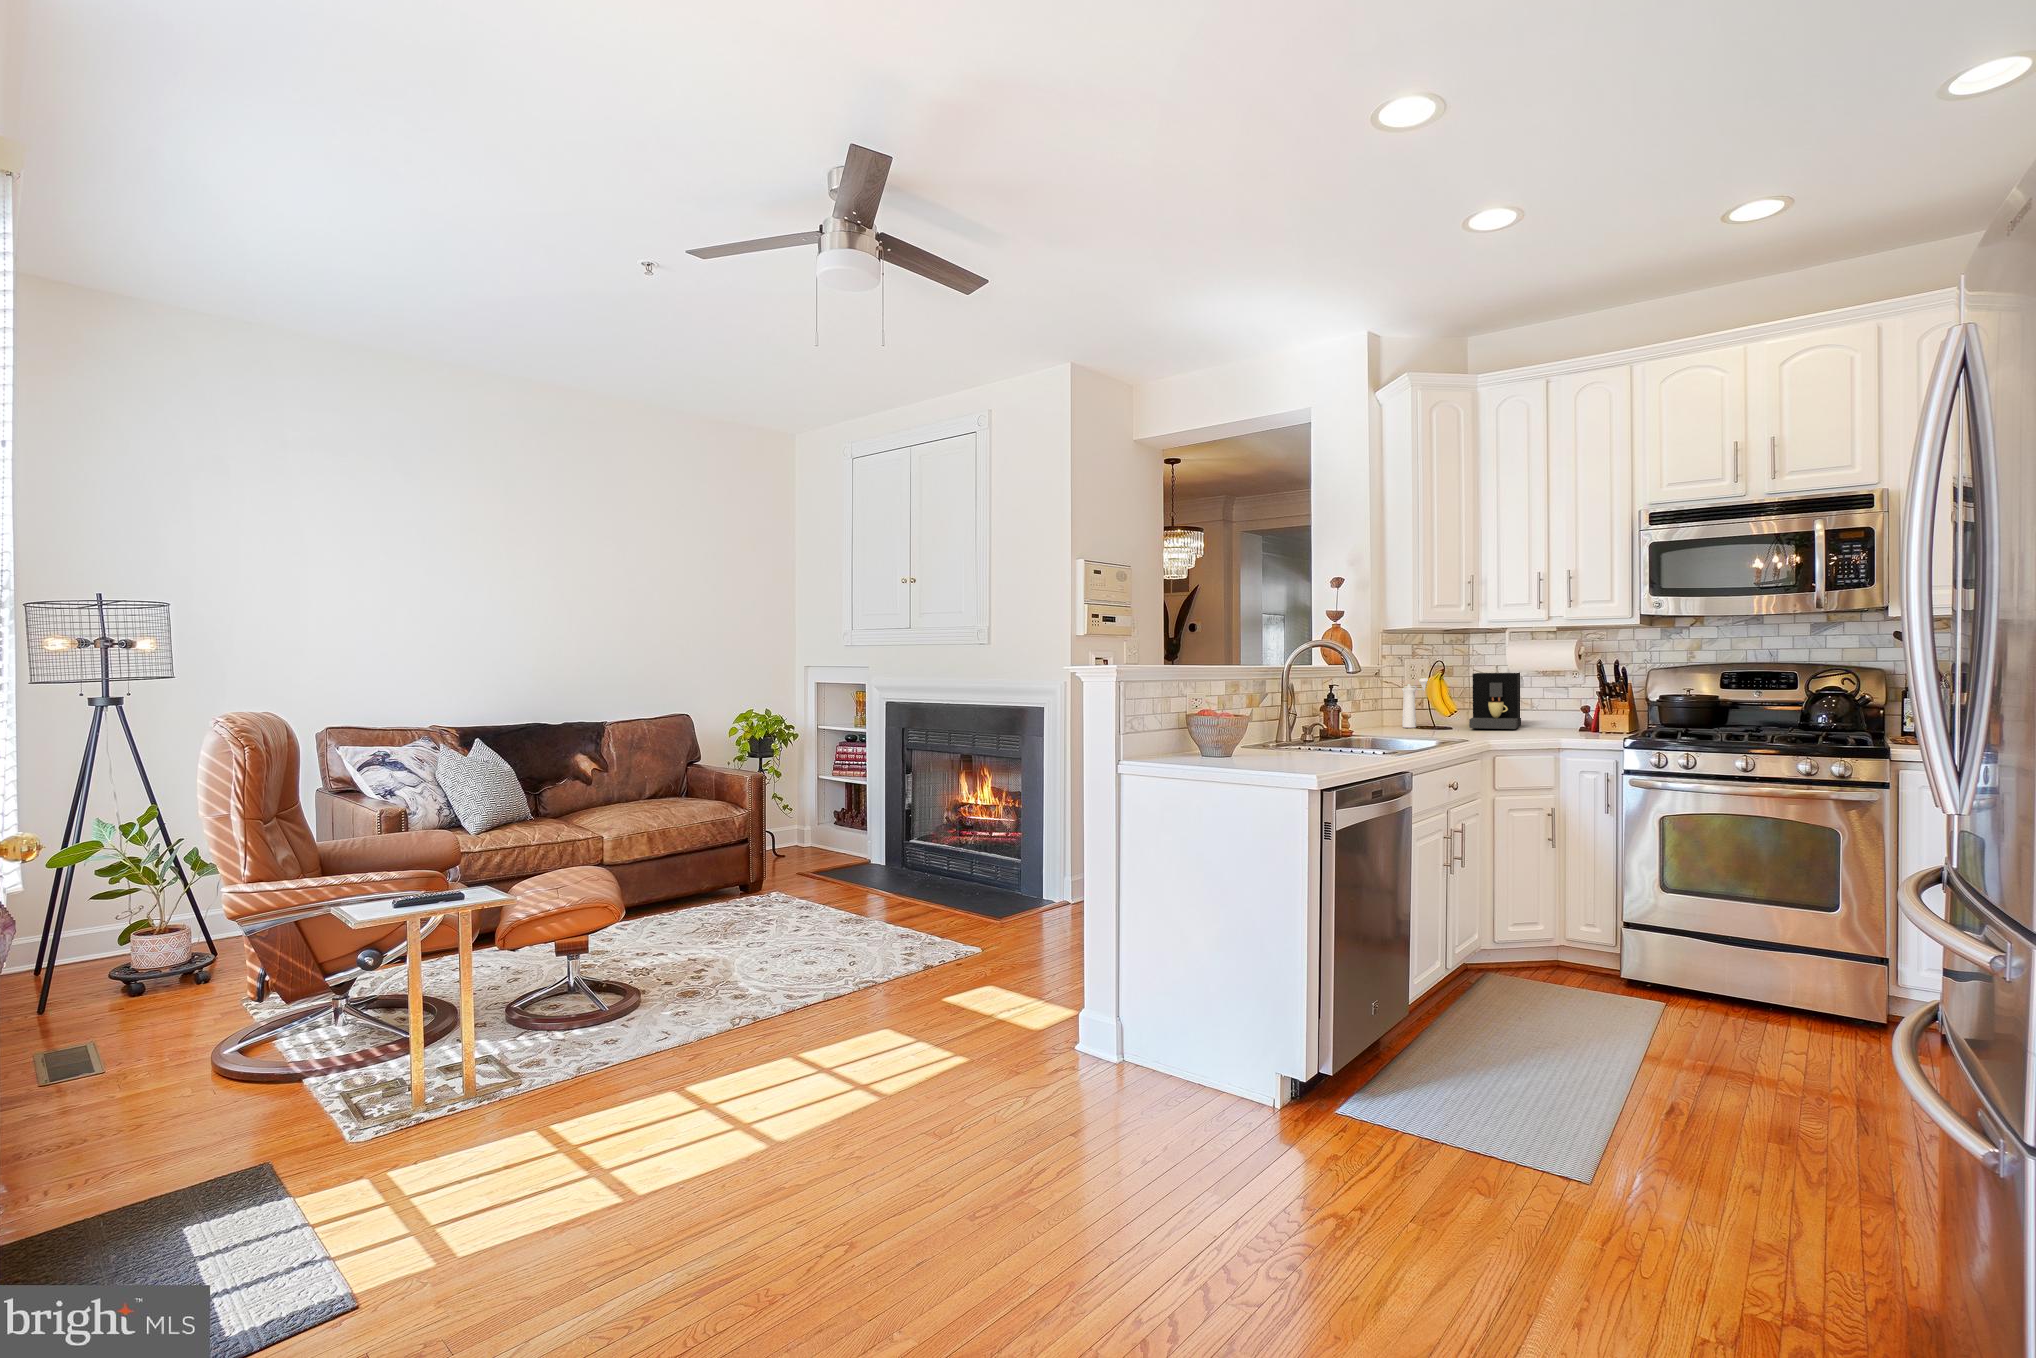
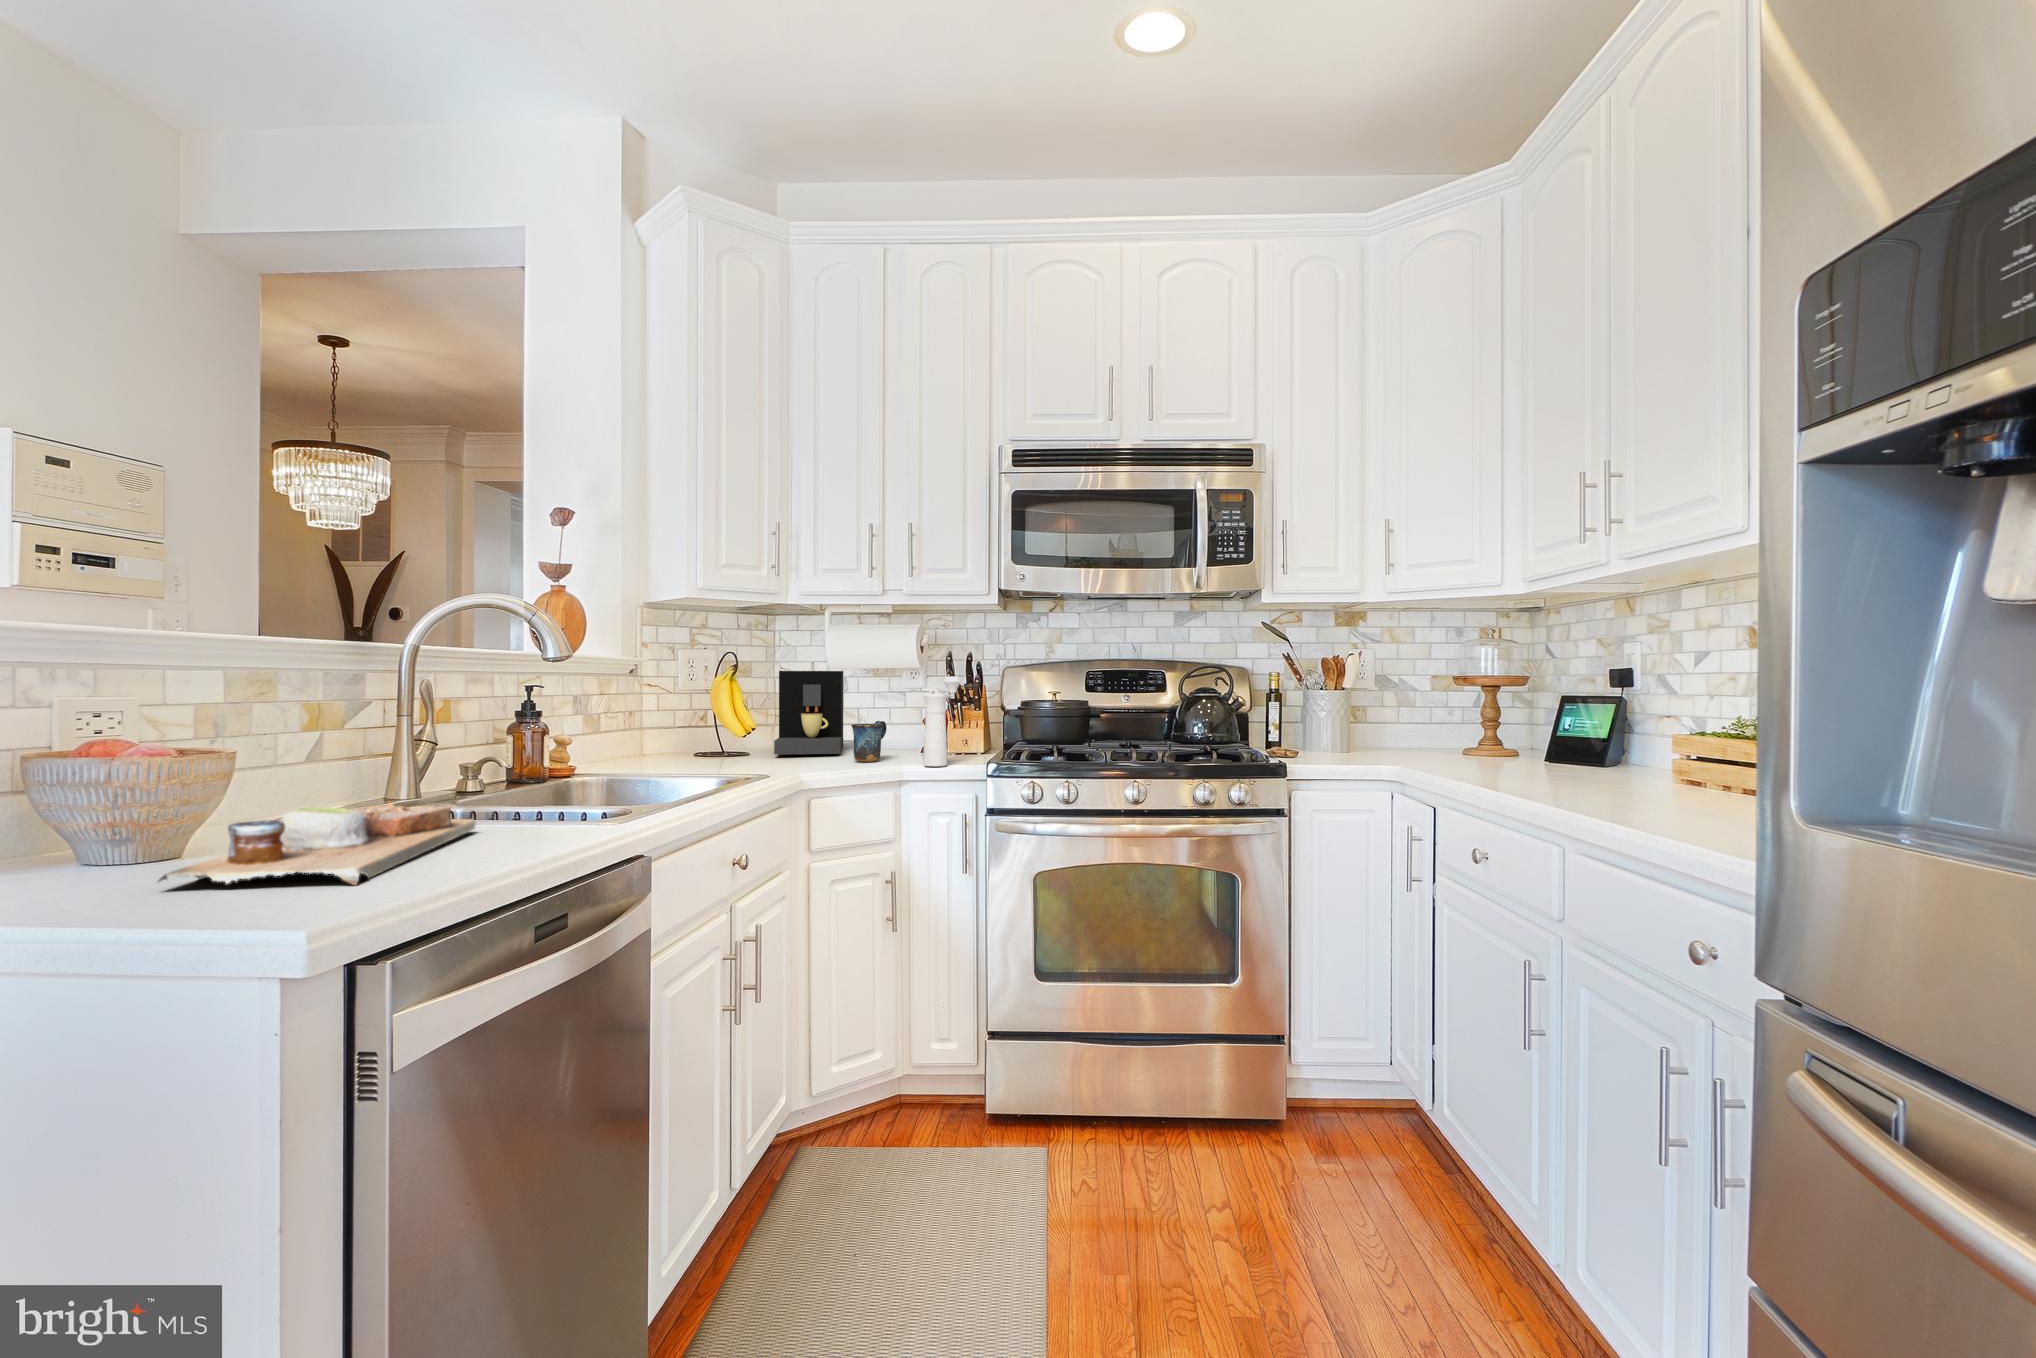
pepper mill: present [1402,678,1428,728] -> present [924,676,961,766]
mug: none [1522,708,1549,734] -> present [851,721,886,762]
cutting board: none [1250,735,1331,761] -> present [158,803,476,886]

